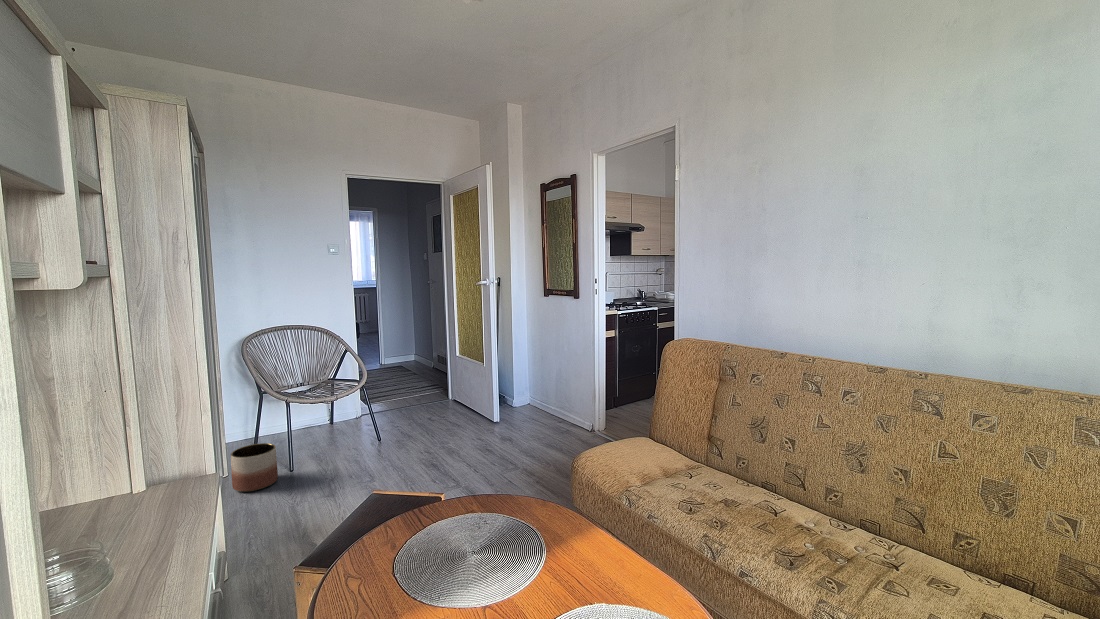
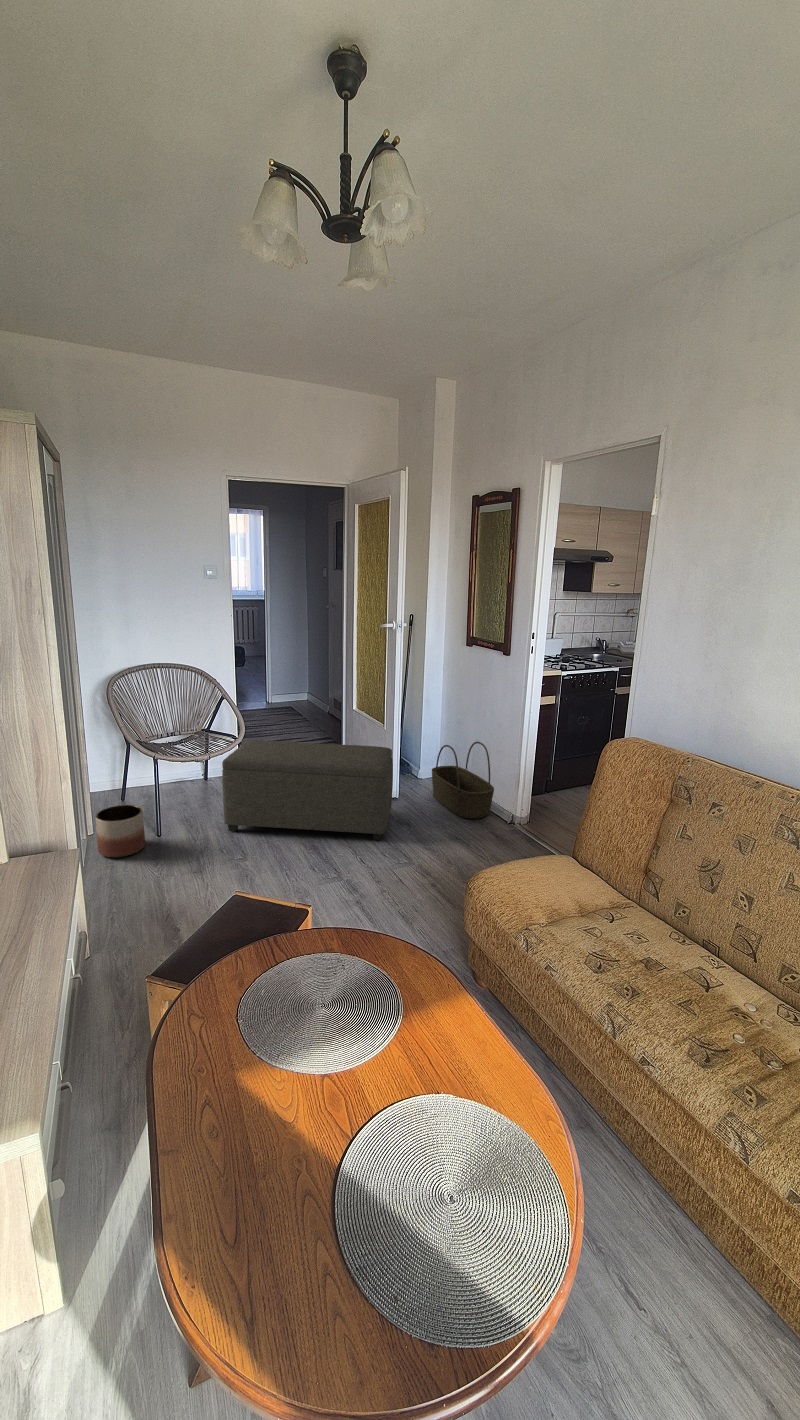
basket: none [525,371,577,433] -> present [432,742,494,819]
ottoman: none [349,379,494,460] -> present [222,740,393,840]

